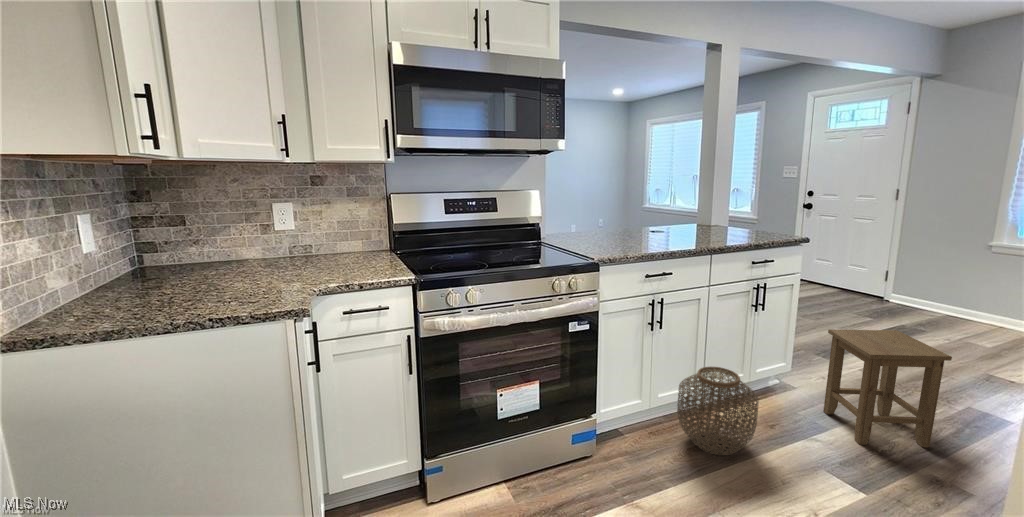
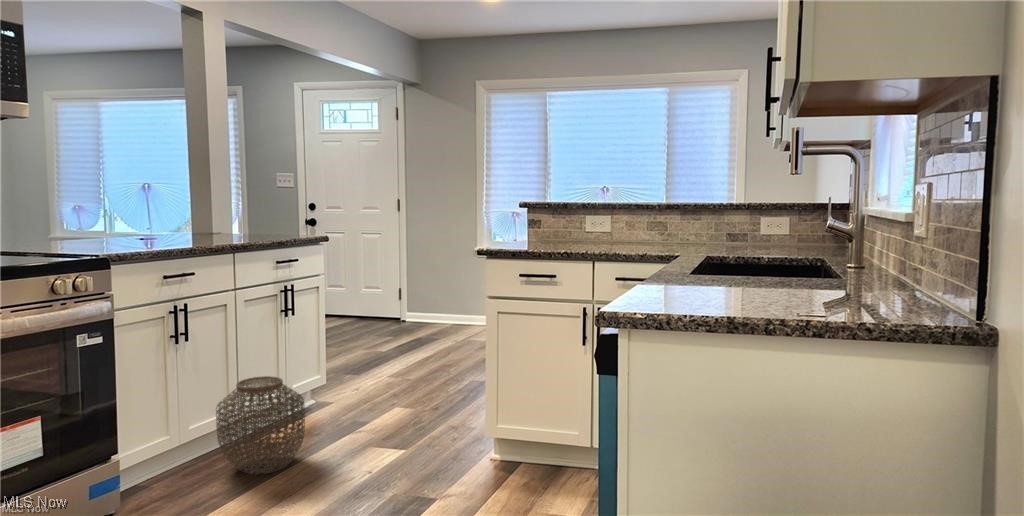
stool: present [823,329,952,447] -> none [355,316,449,427]

